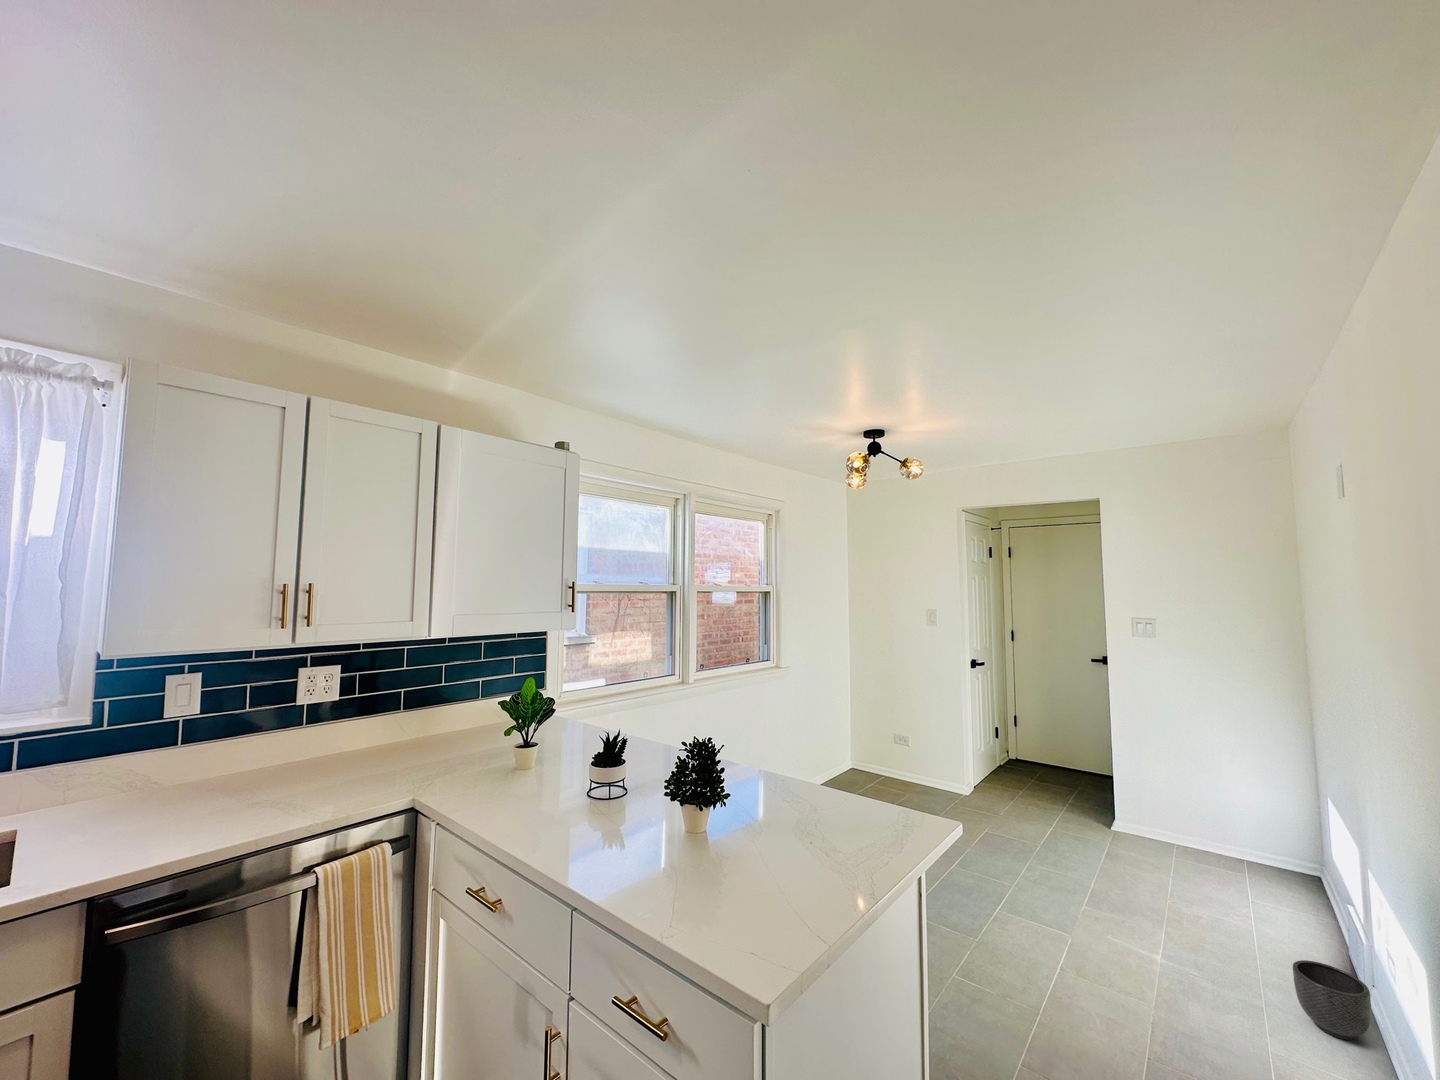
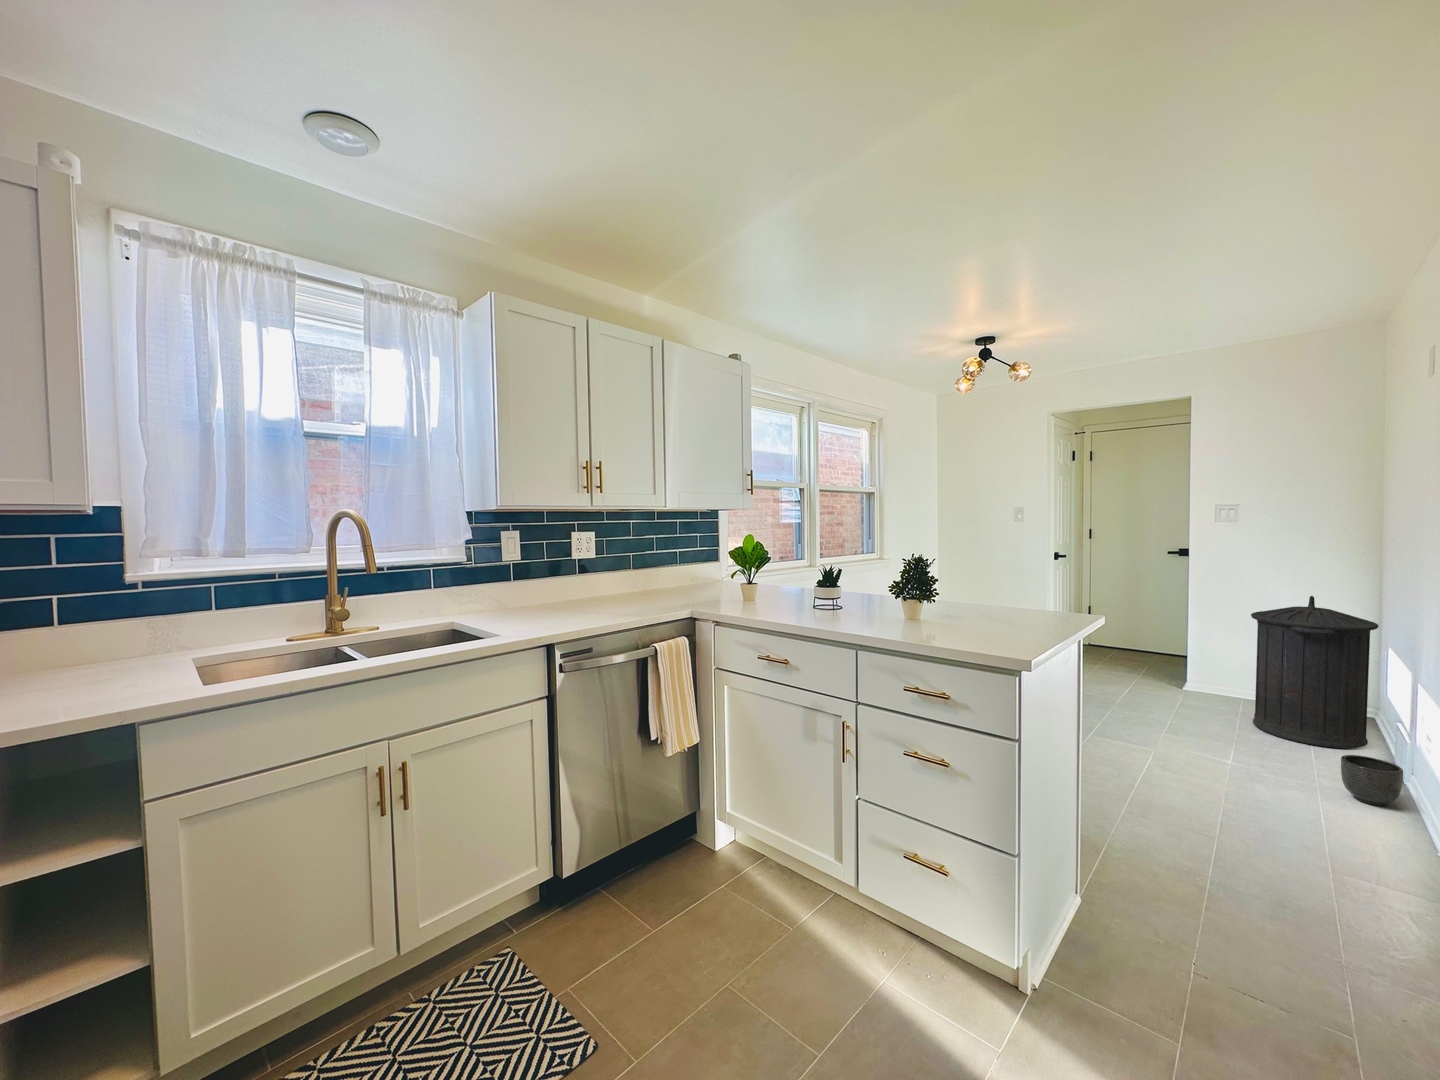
trash can: none [1173,732,1318,928] -> present [1251,596,1379,749]

